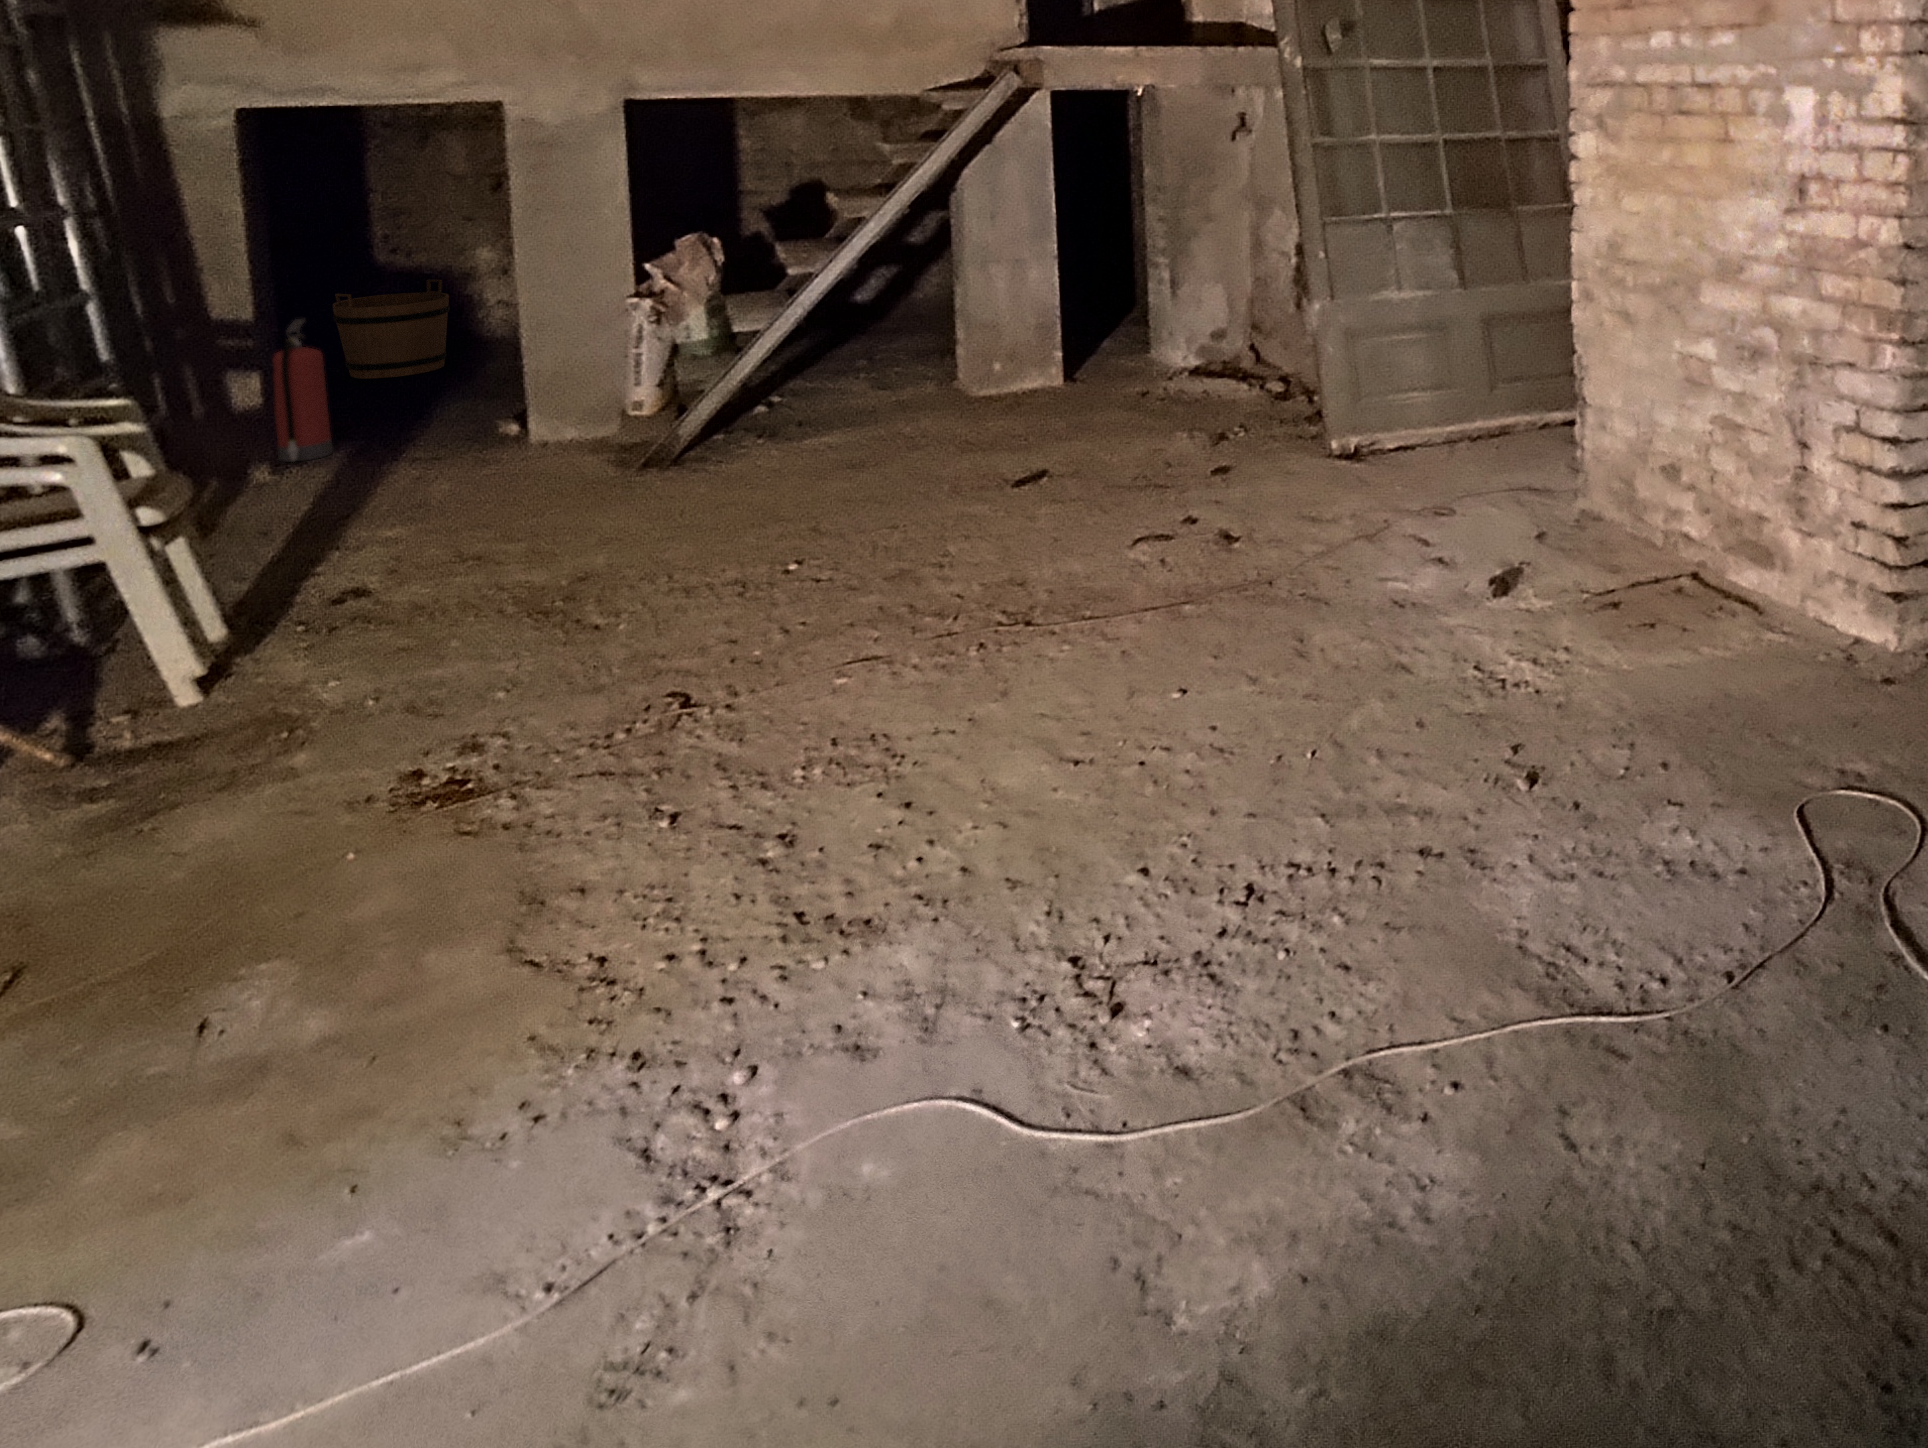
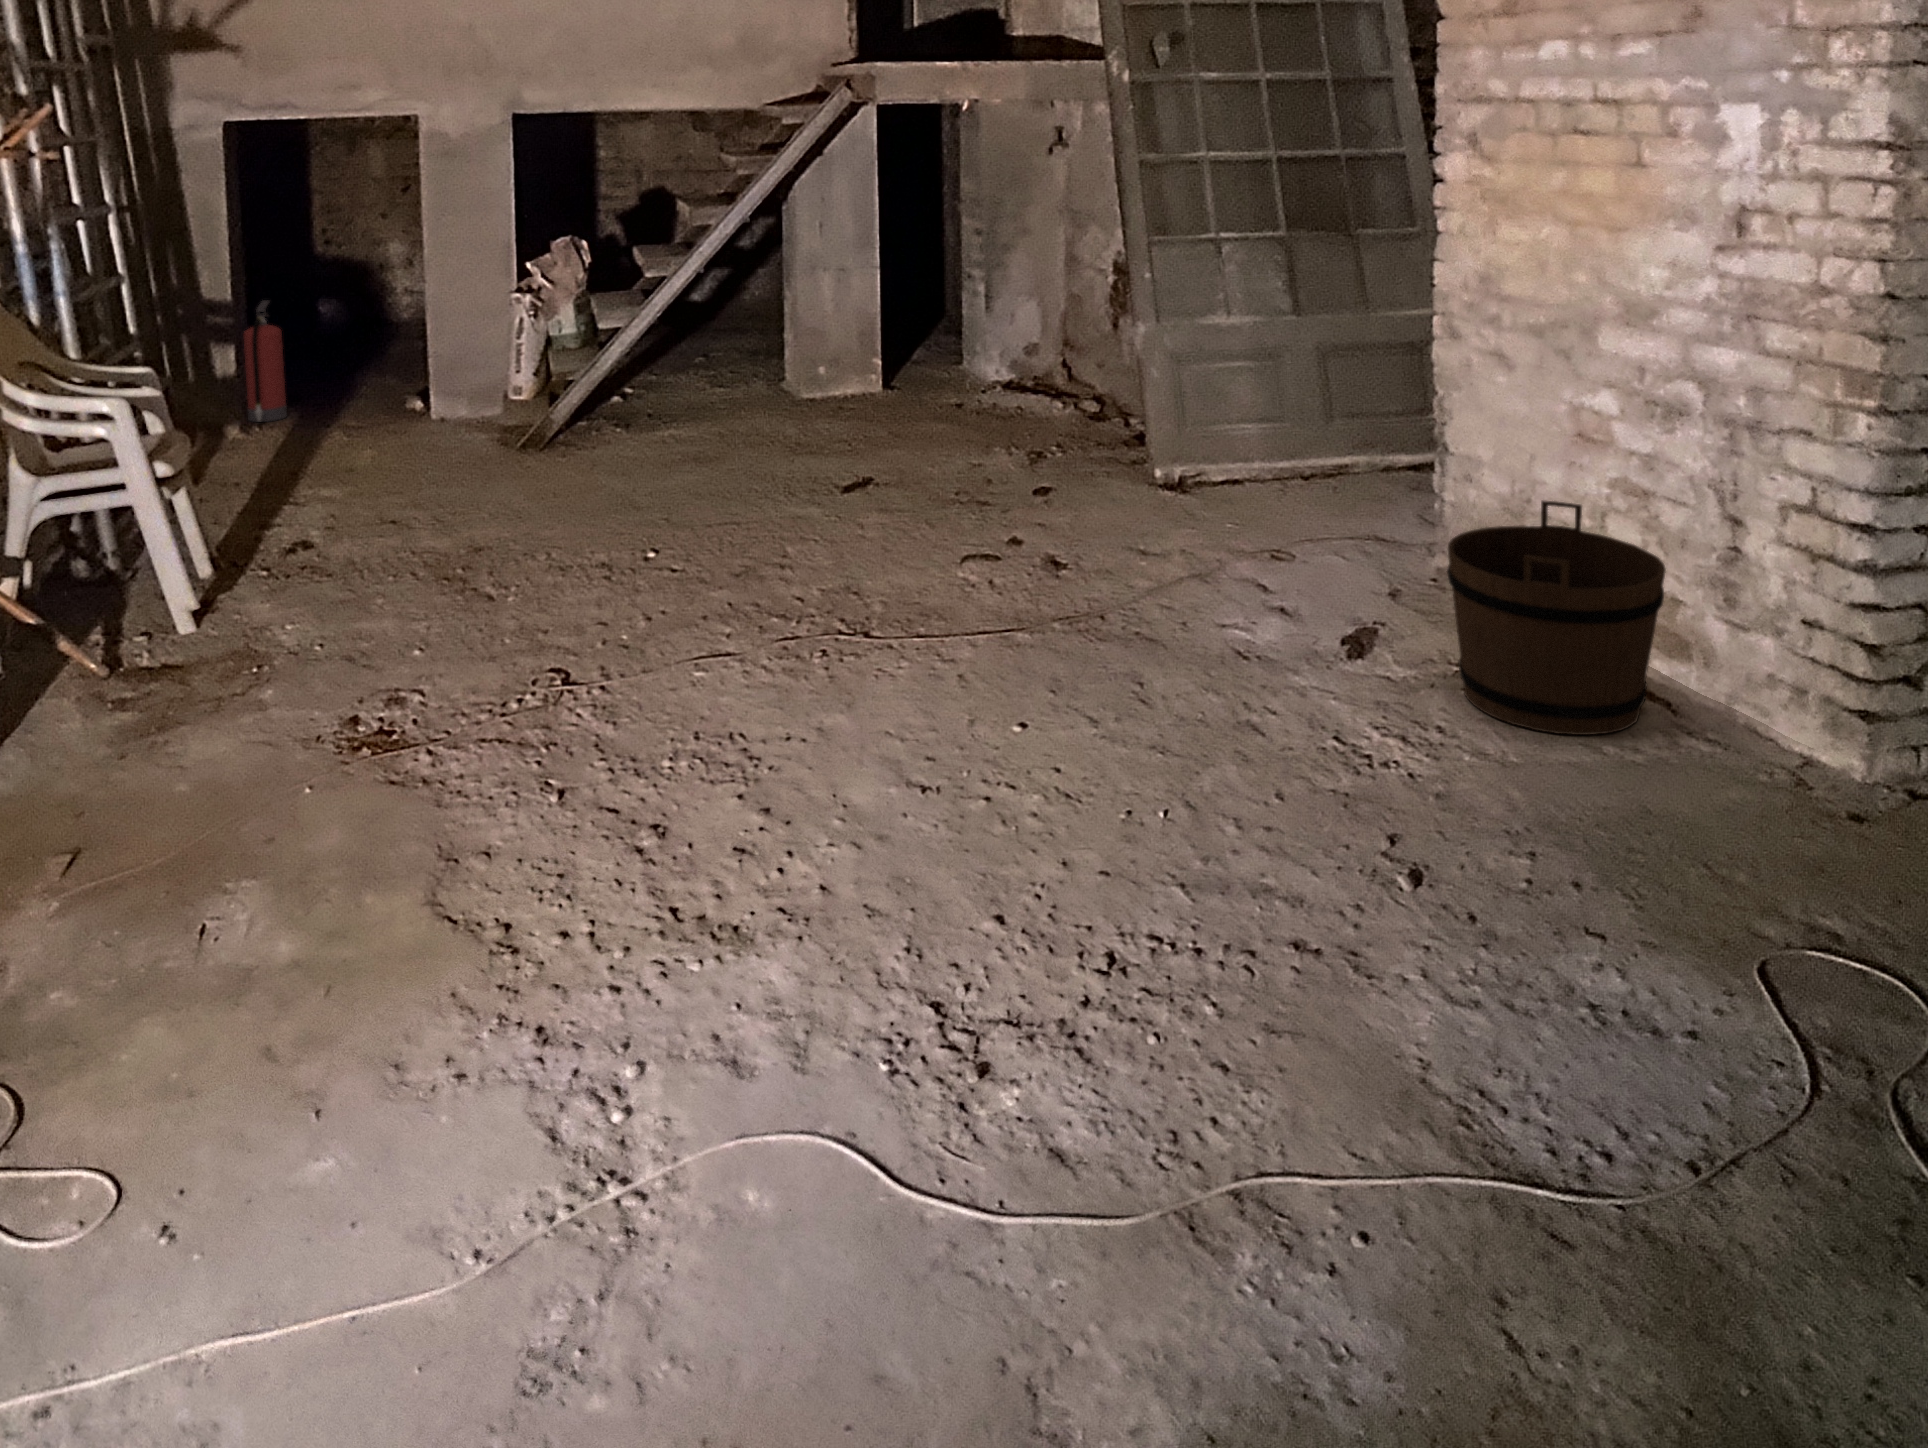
bucket: present [333,280,450,379] -> present [1447,501,1666,735]

